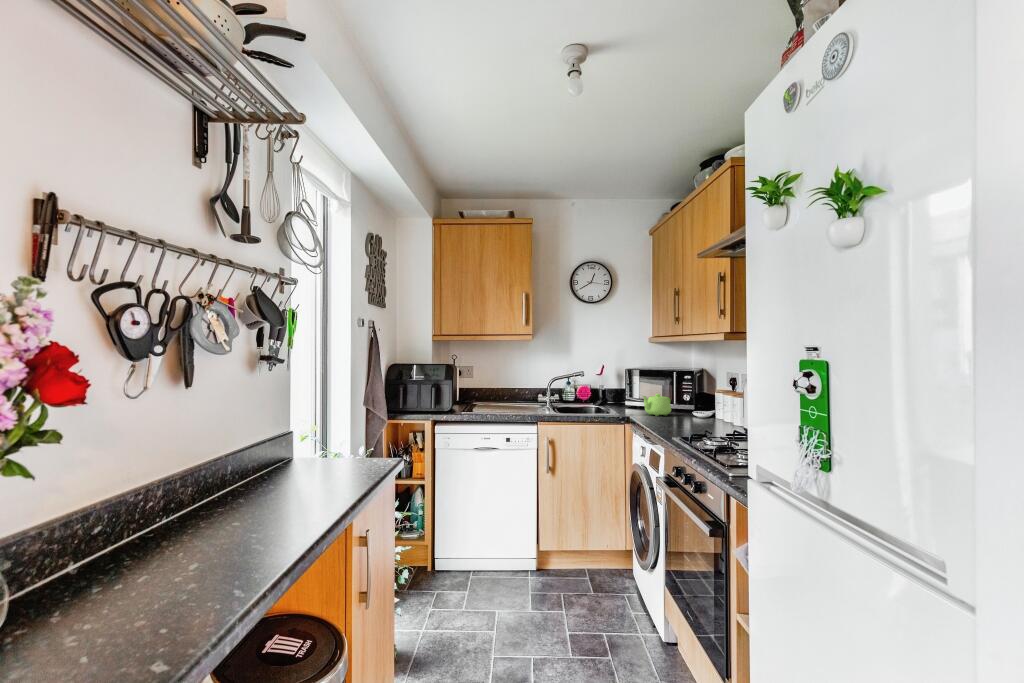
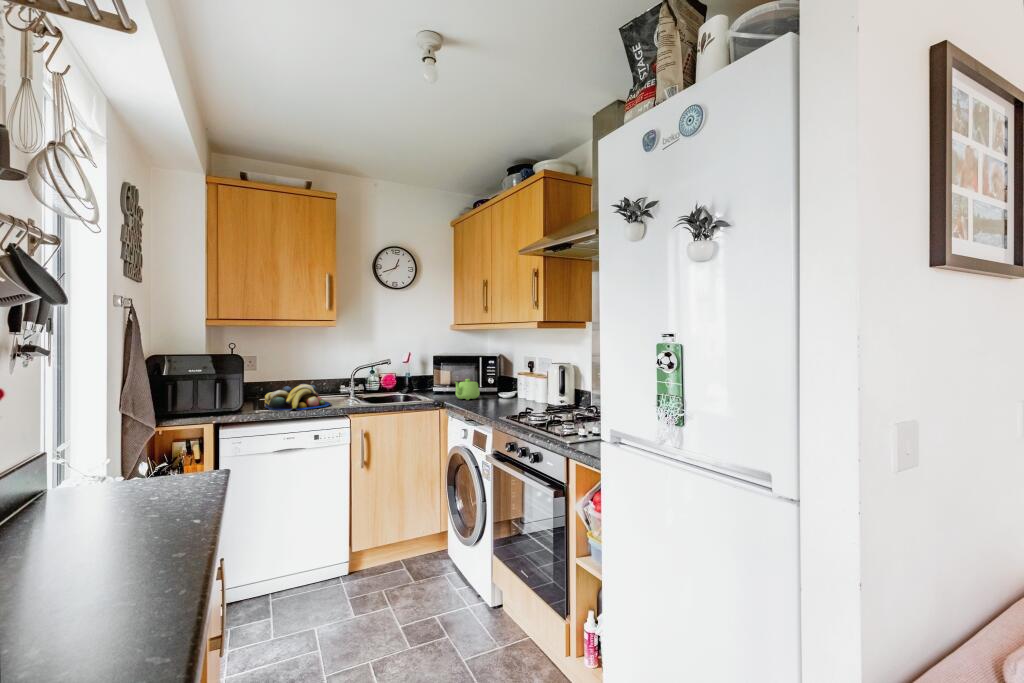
fruit bowl: none [471,391,524,415] -> present [265,384,331,411]

